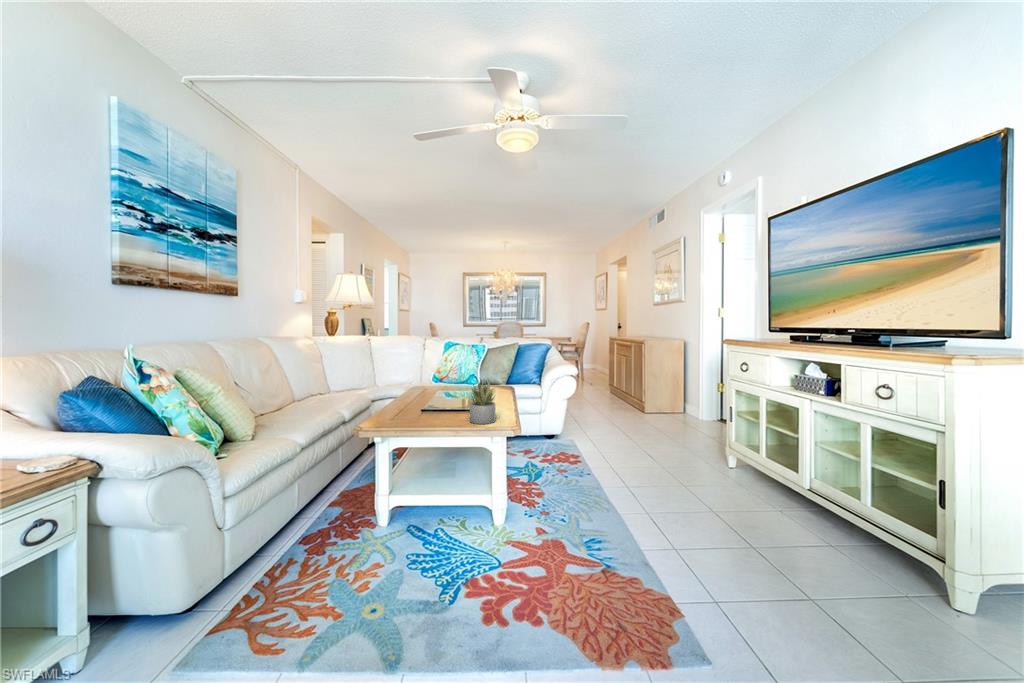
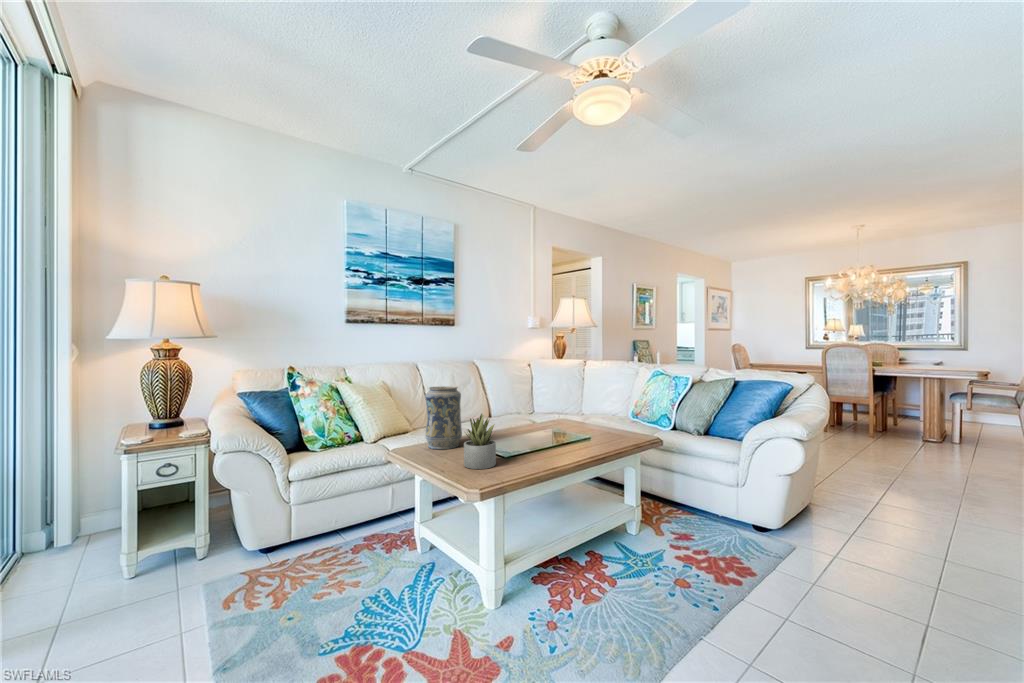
decorative vase: none [385,362,421,422] -> present [425,386,462,449]

